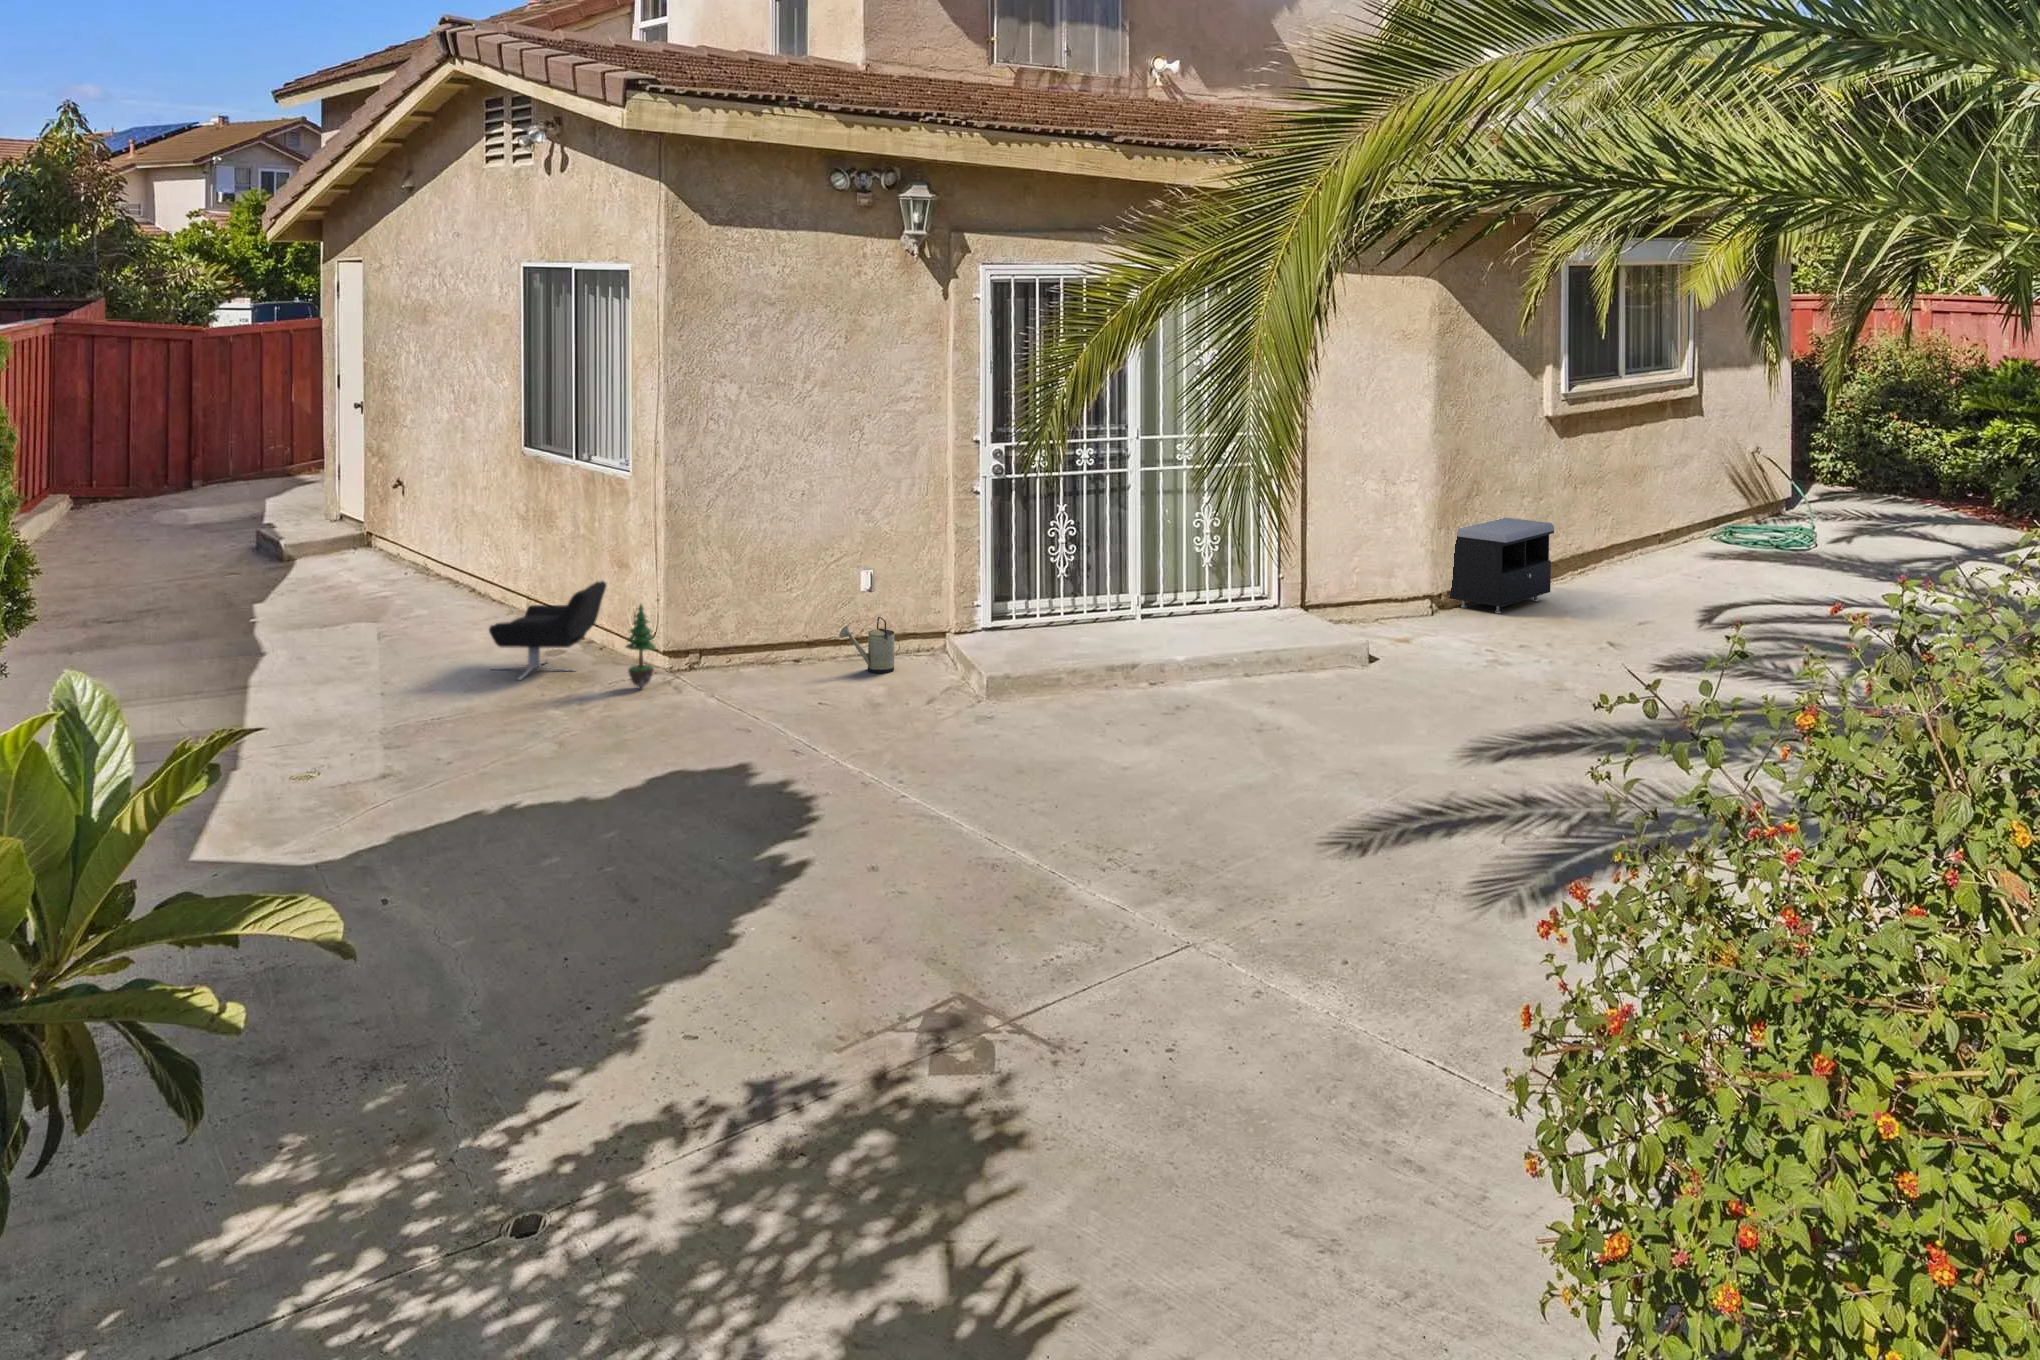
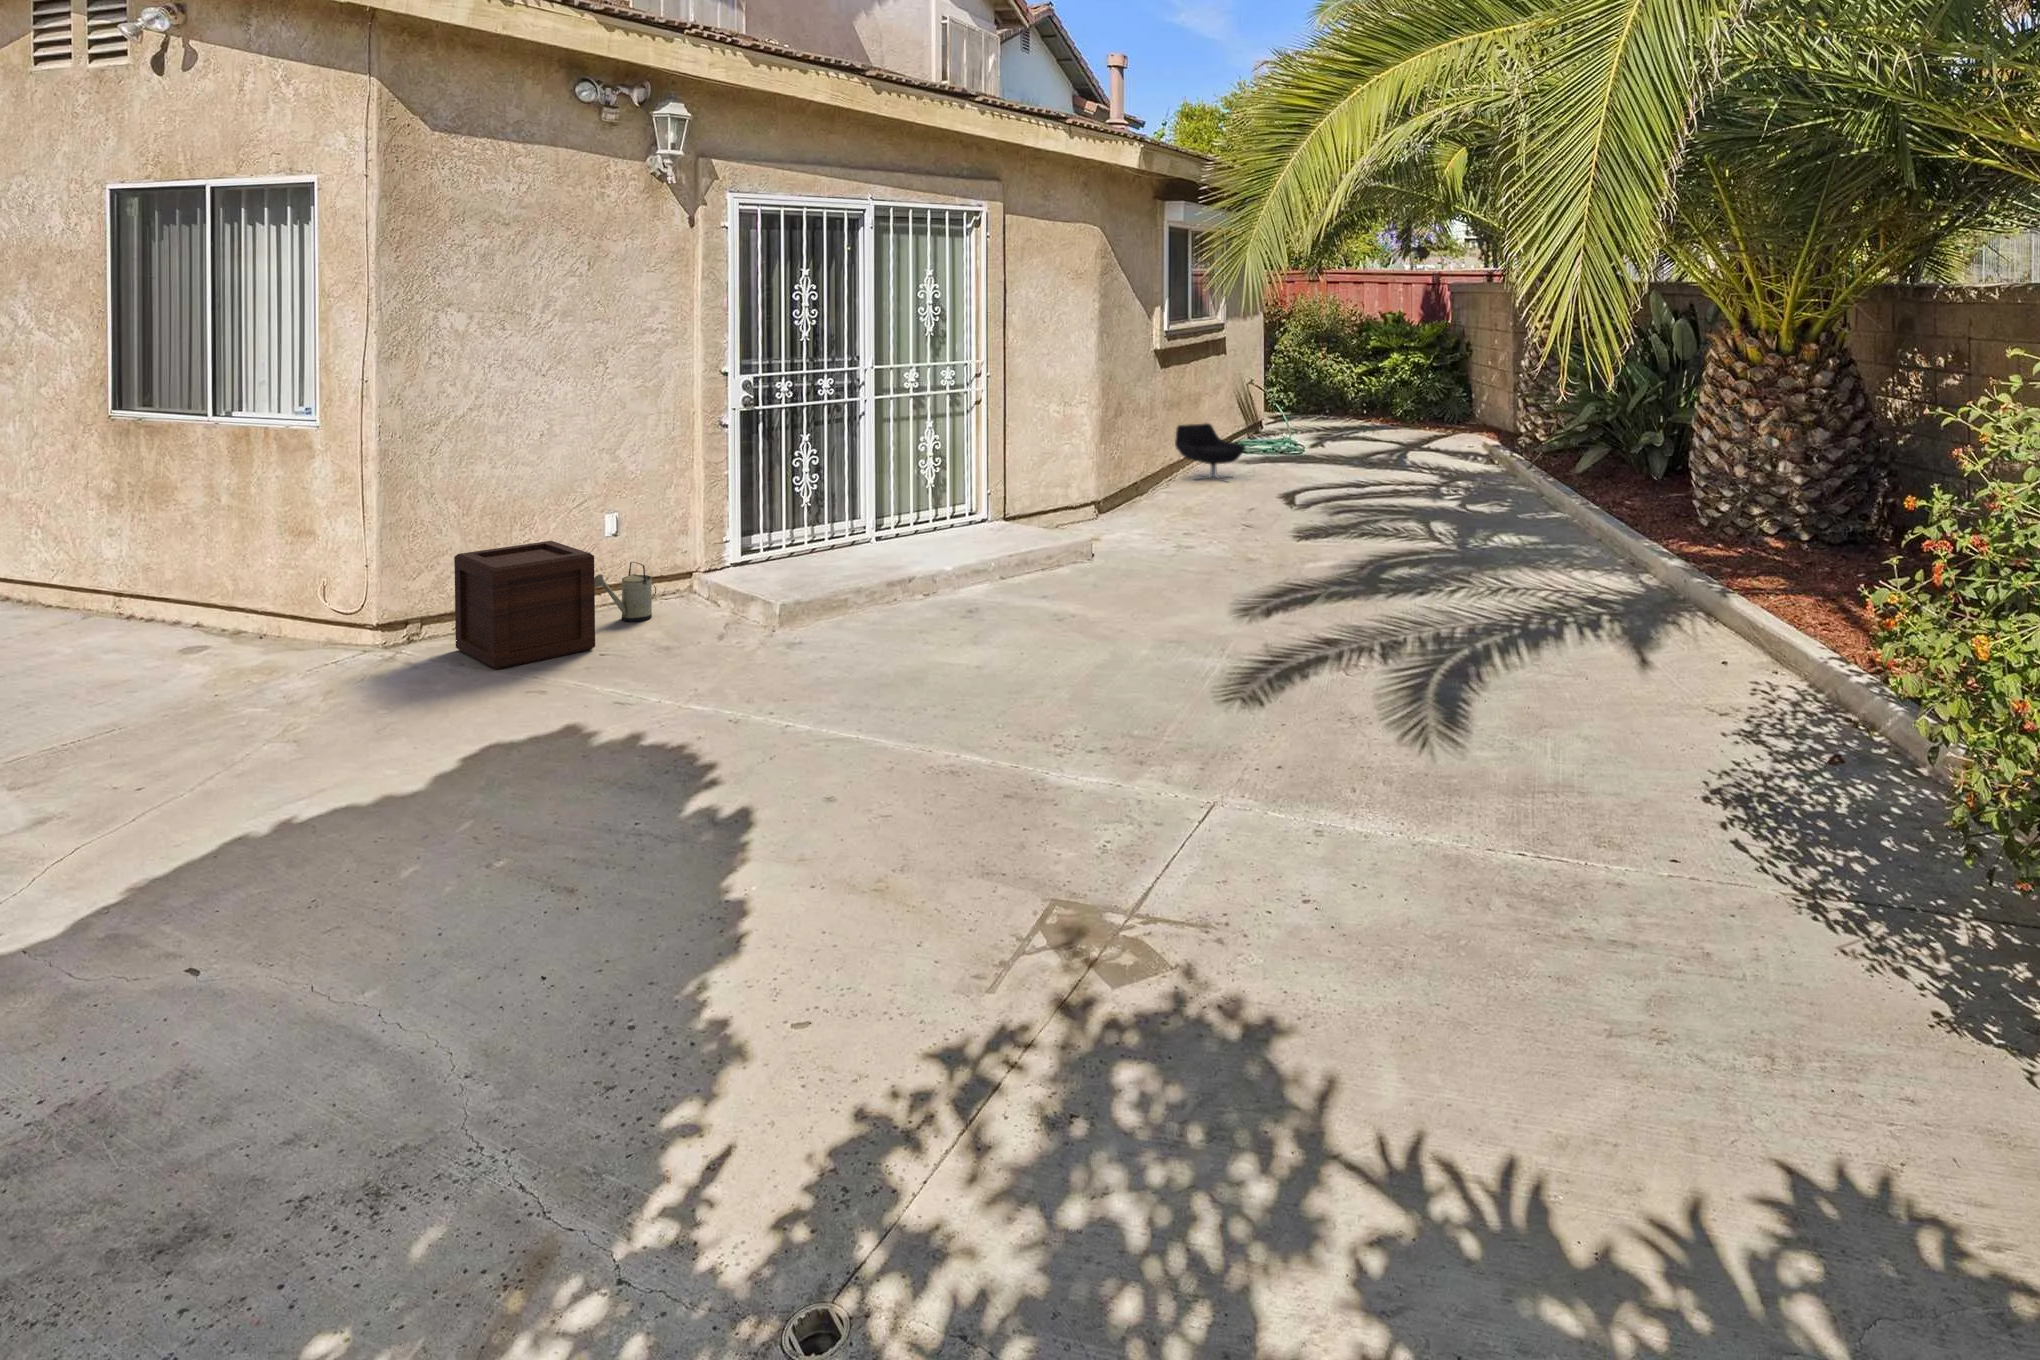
storage bench: present [1449,518,1554,613] -> none [1109,434,1183,514]
lounge chair: present [489,581,607,680] -> present [1175,423,1245,478]
wooden crate: none [722,591,824,702] -> present [454,541,595,669]
potted tree: present [626,605,656,688] -> none [334,568,377,670]

